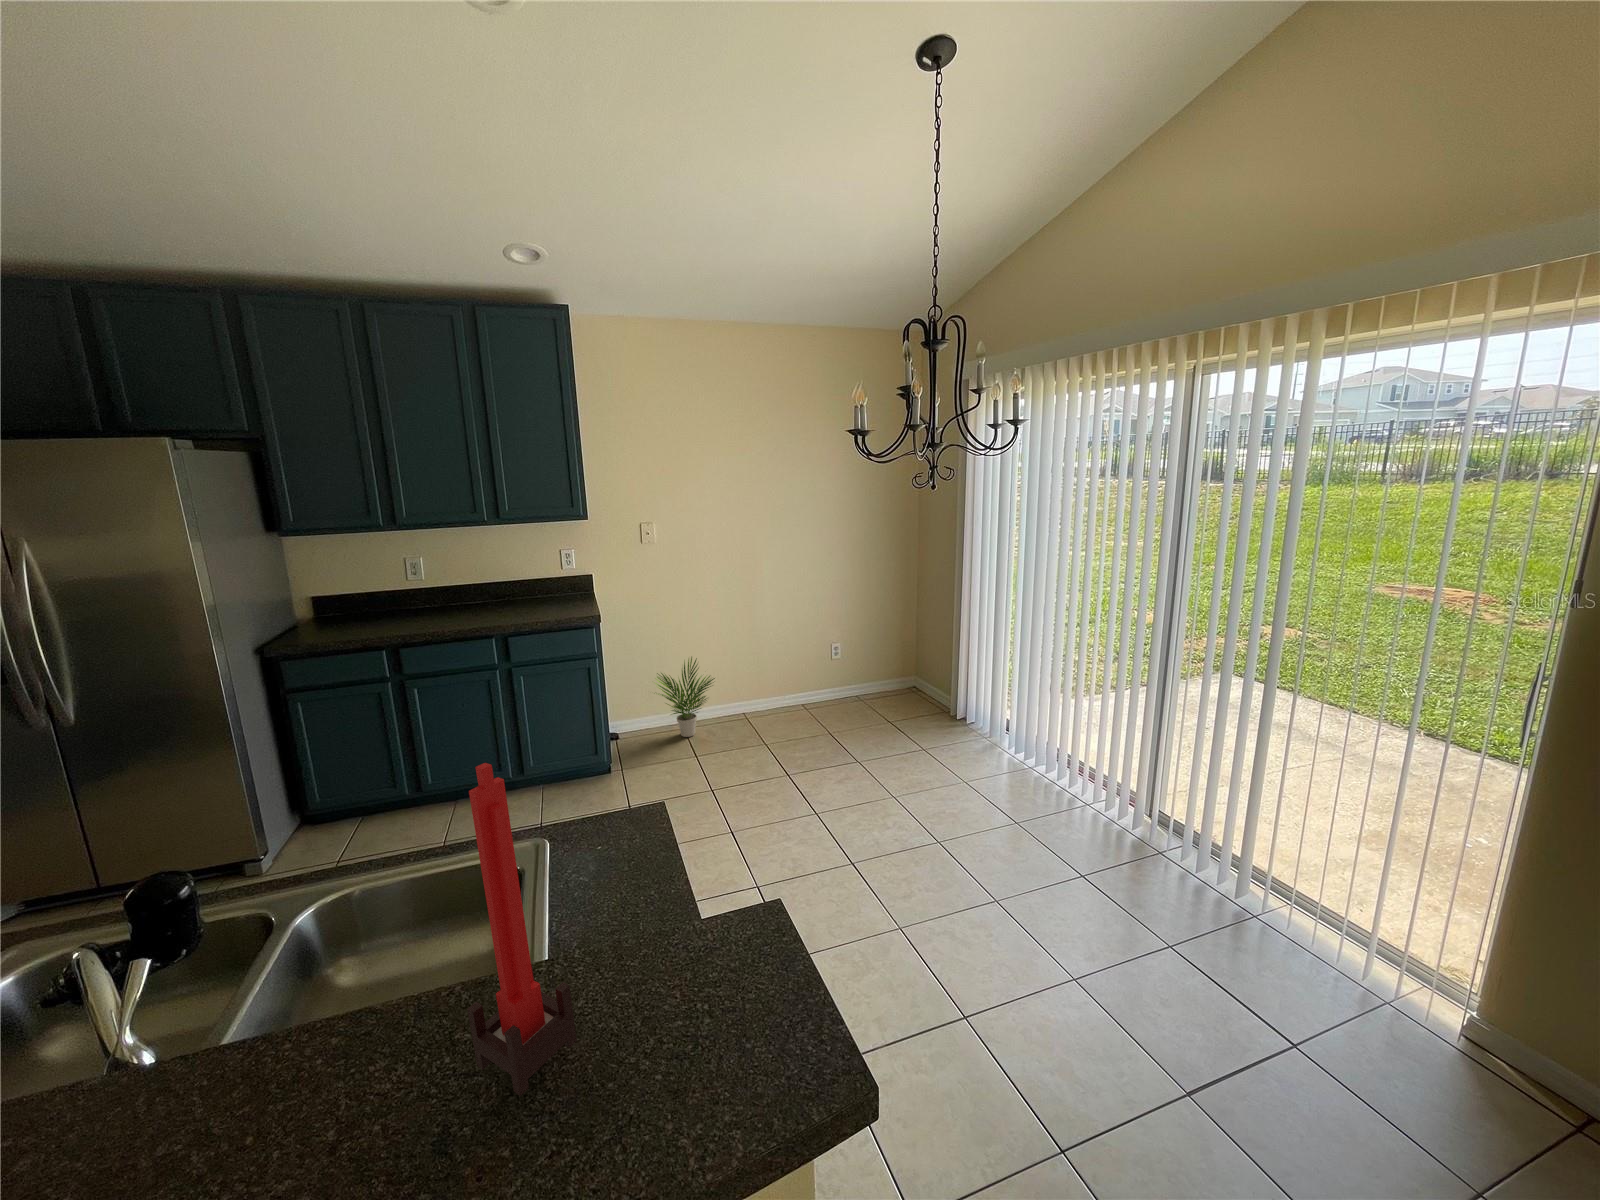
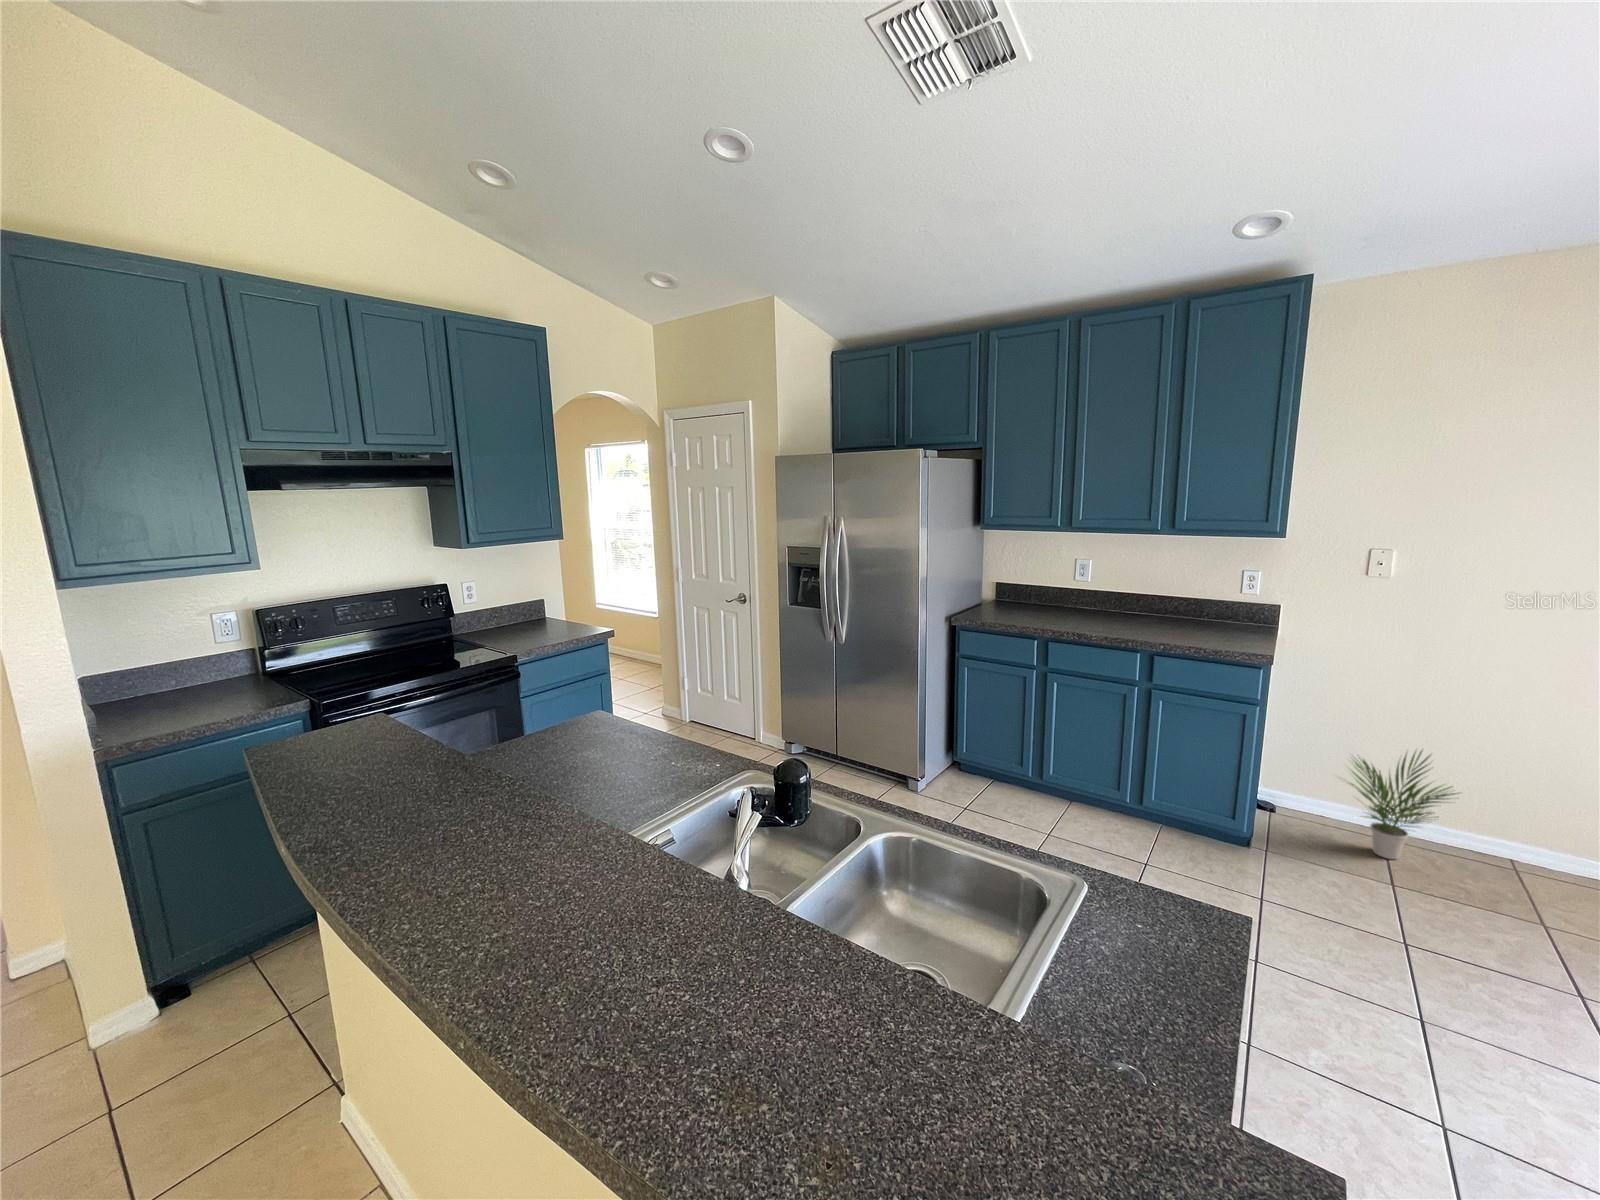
candle: present [467,763,577,1096] -> none [878,776,965,1120]

